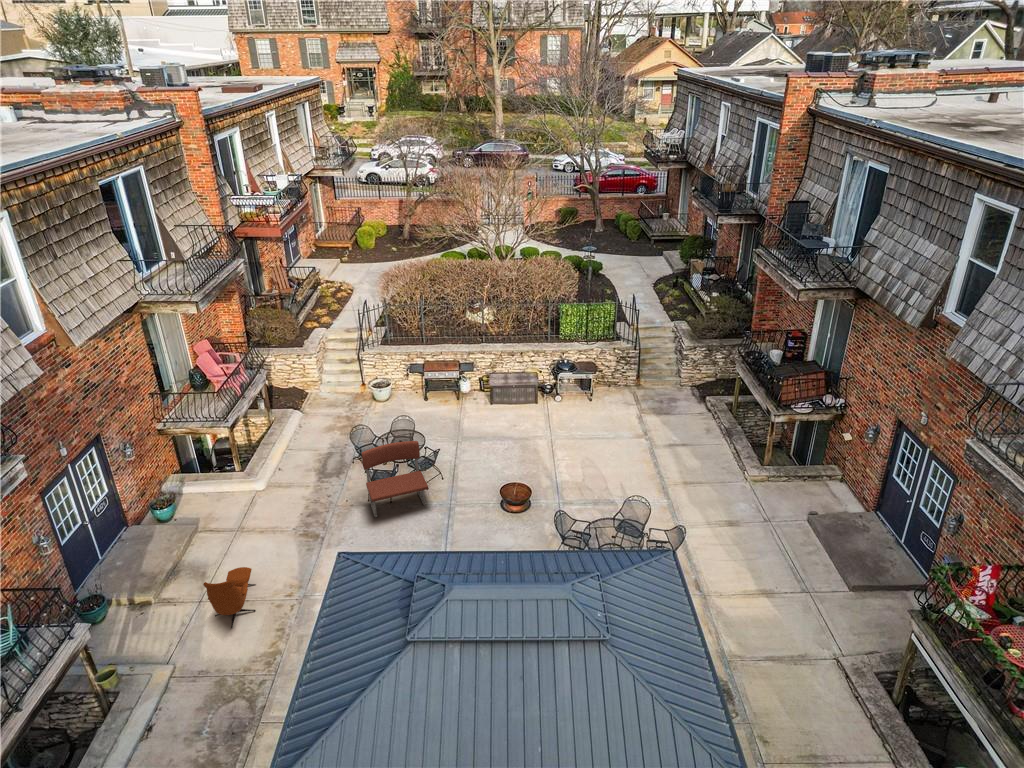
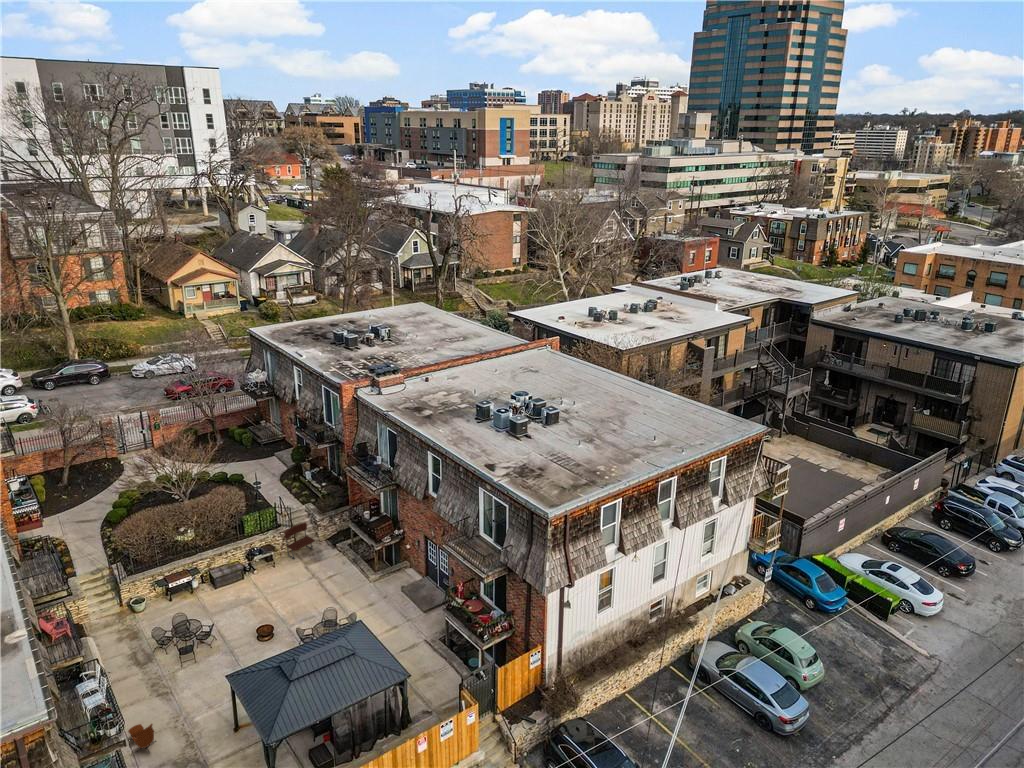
bench: present [362,441,428,517] -> present [285,522,315,559]

